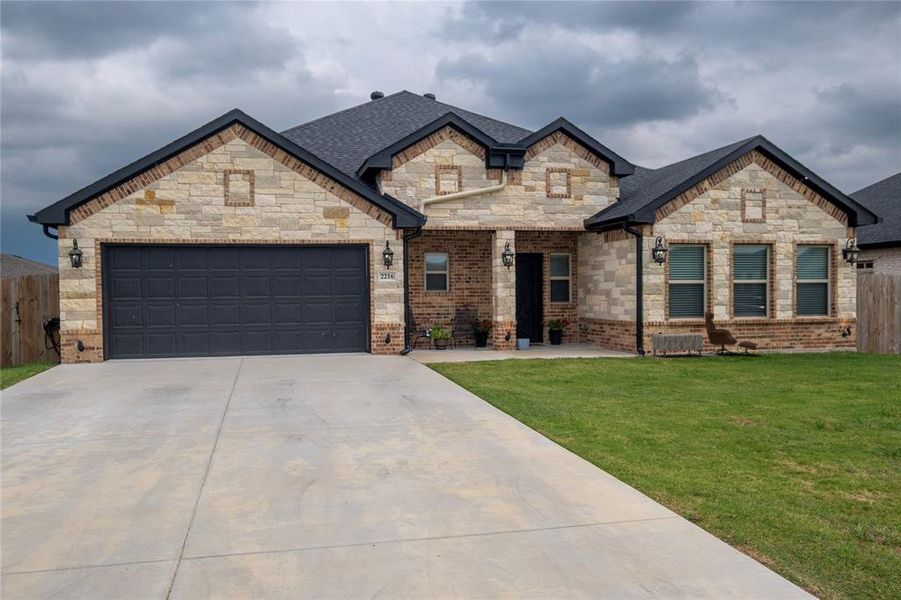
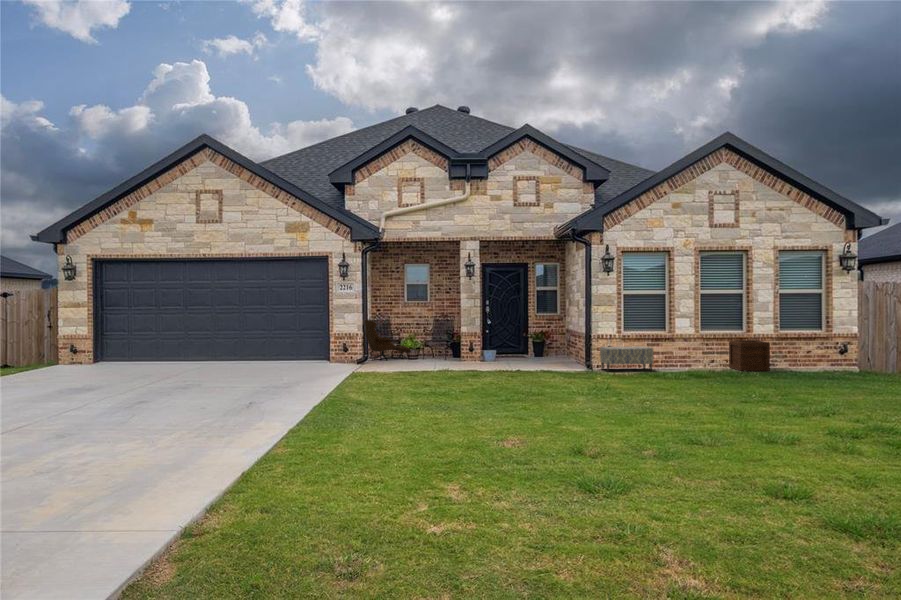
lounge chair: present [705,311,757,356] -> present [365,320,411,360]
wooden crate: none [758,326,798,354] -> present [729,340,770,371]

